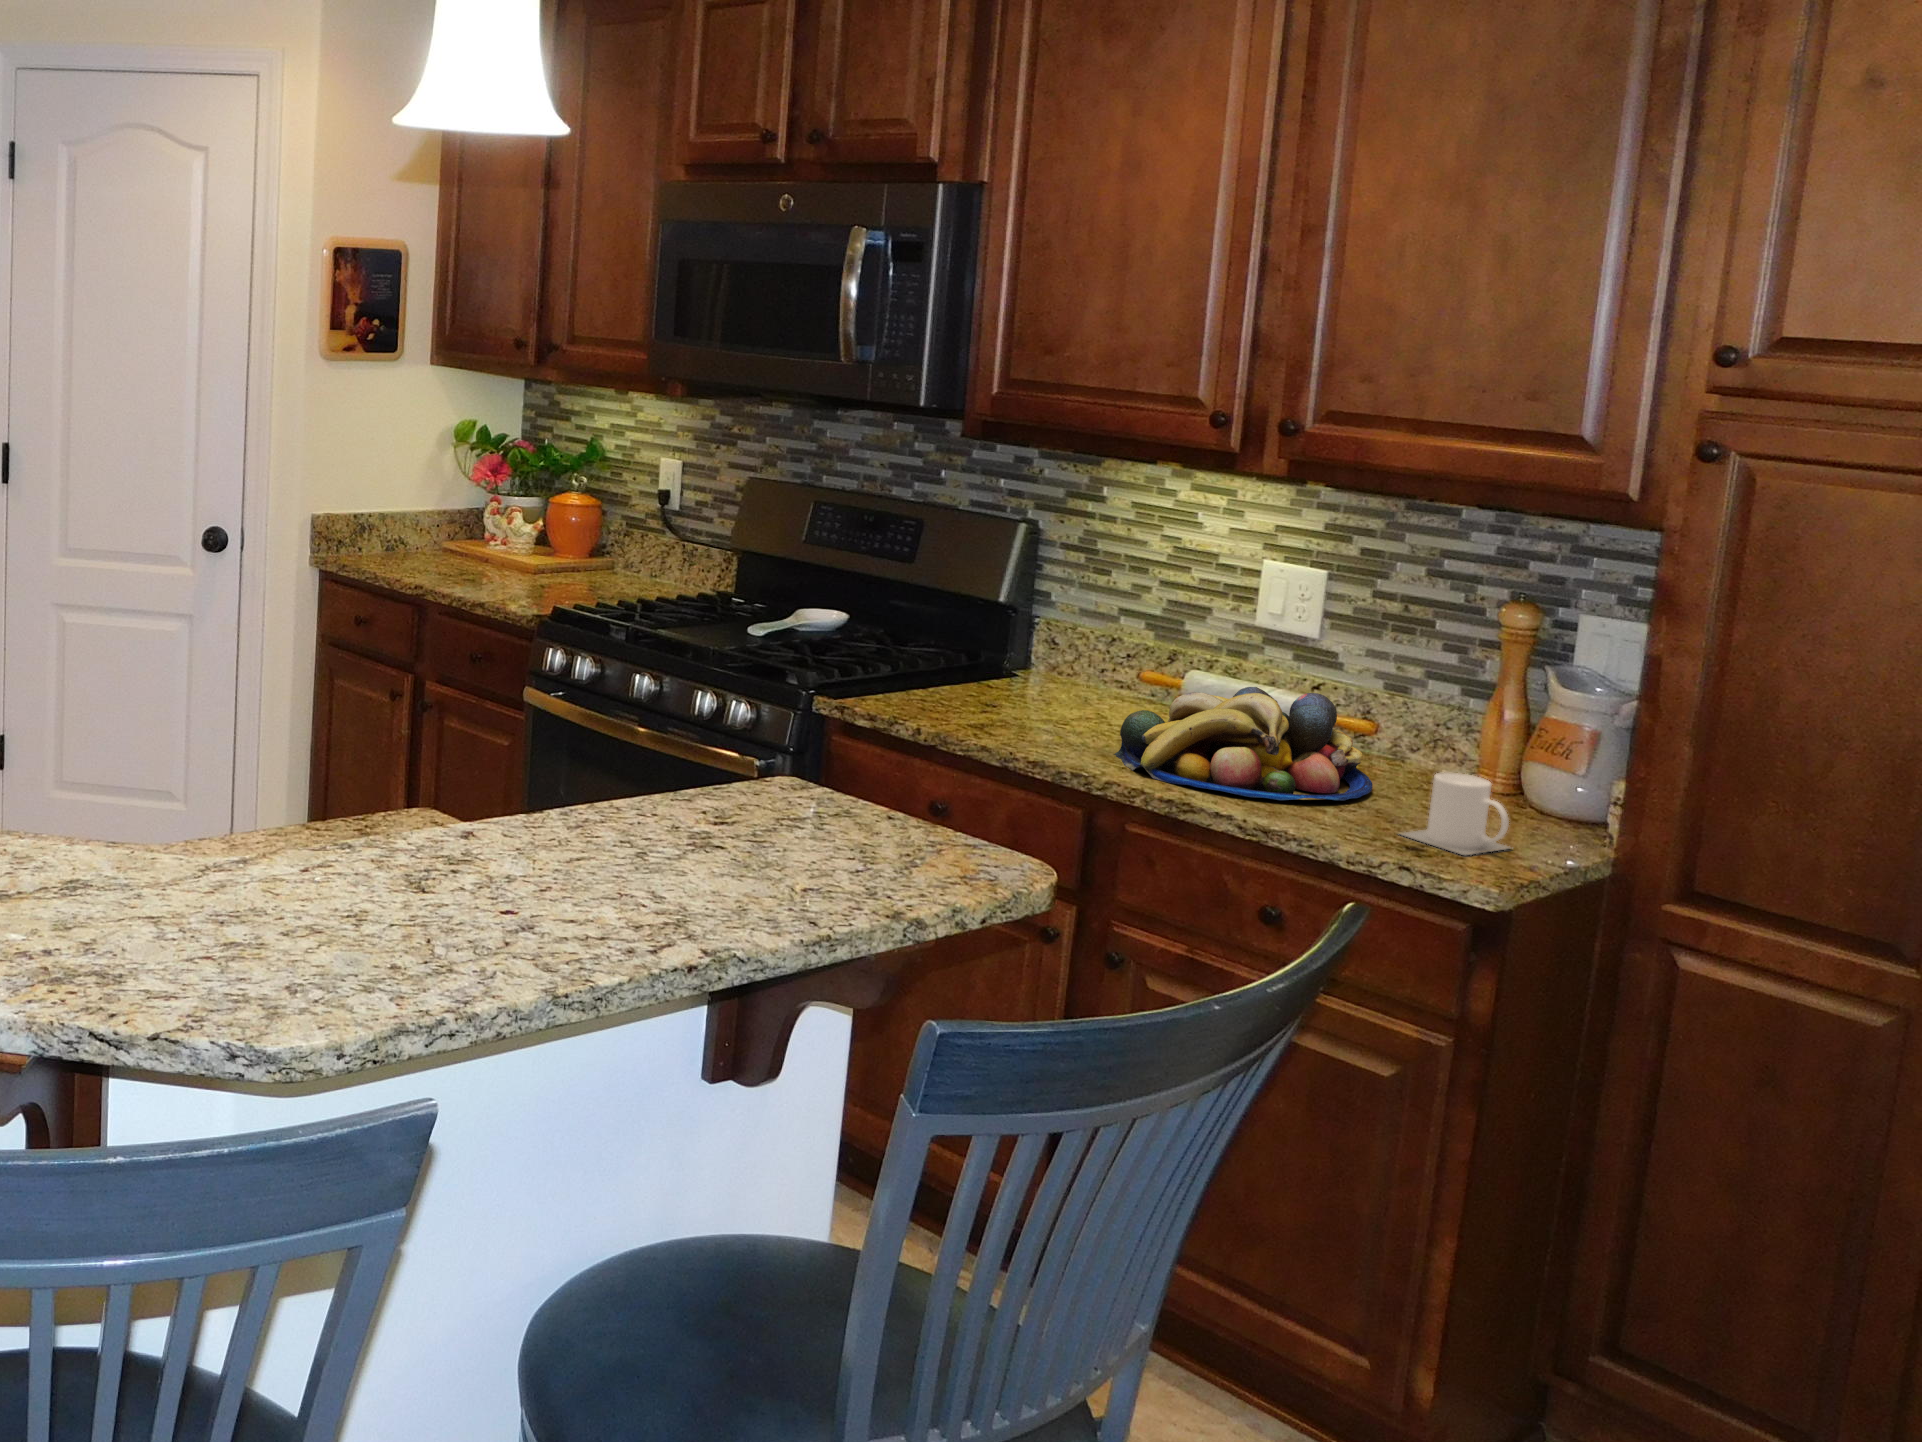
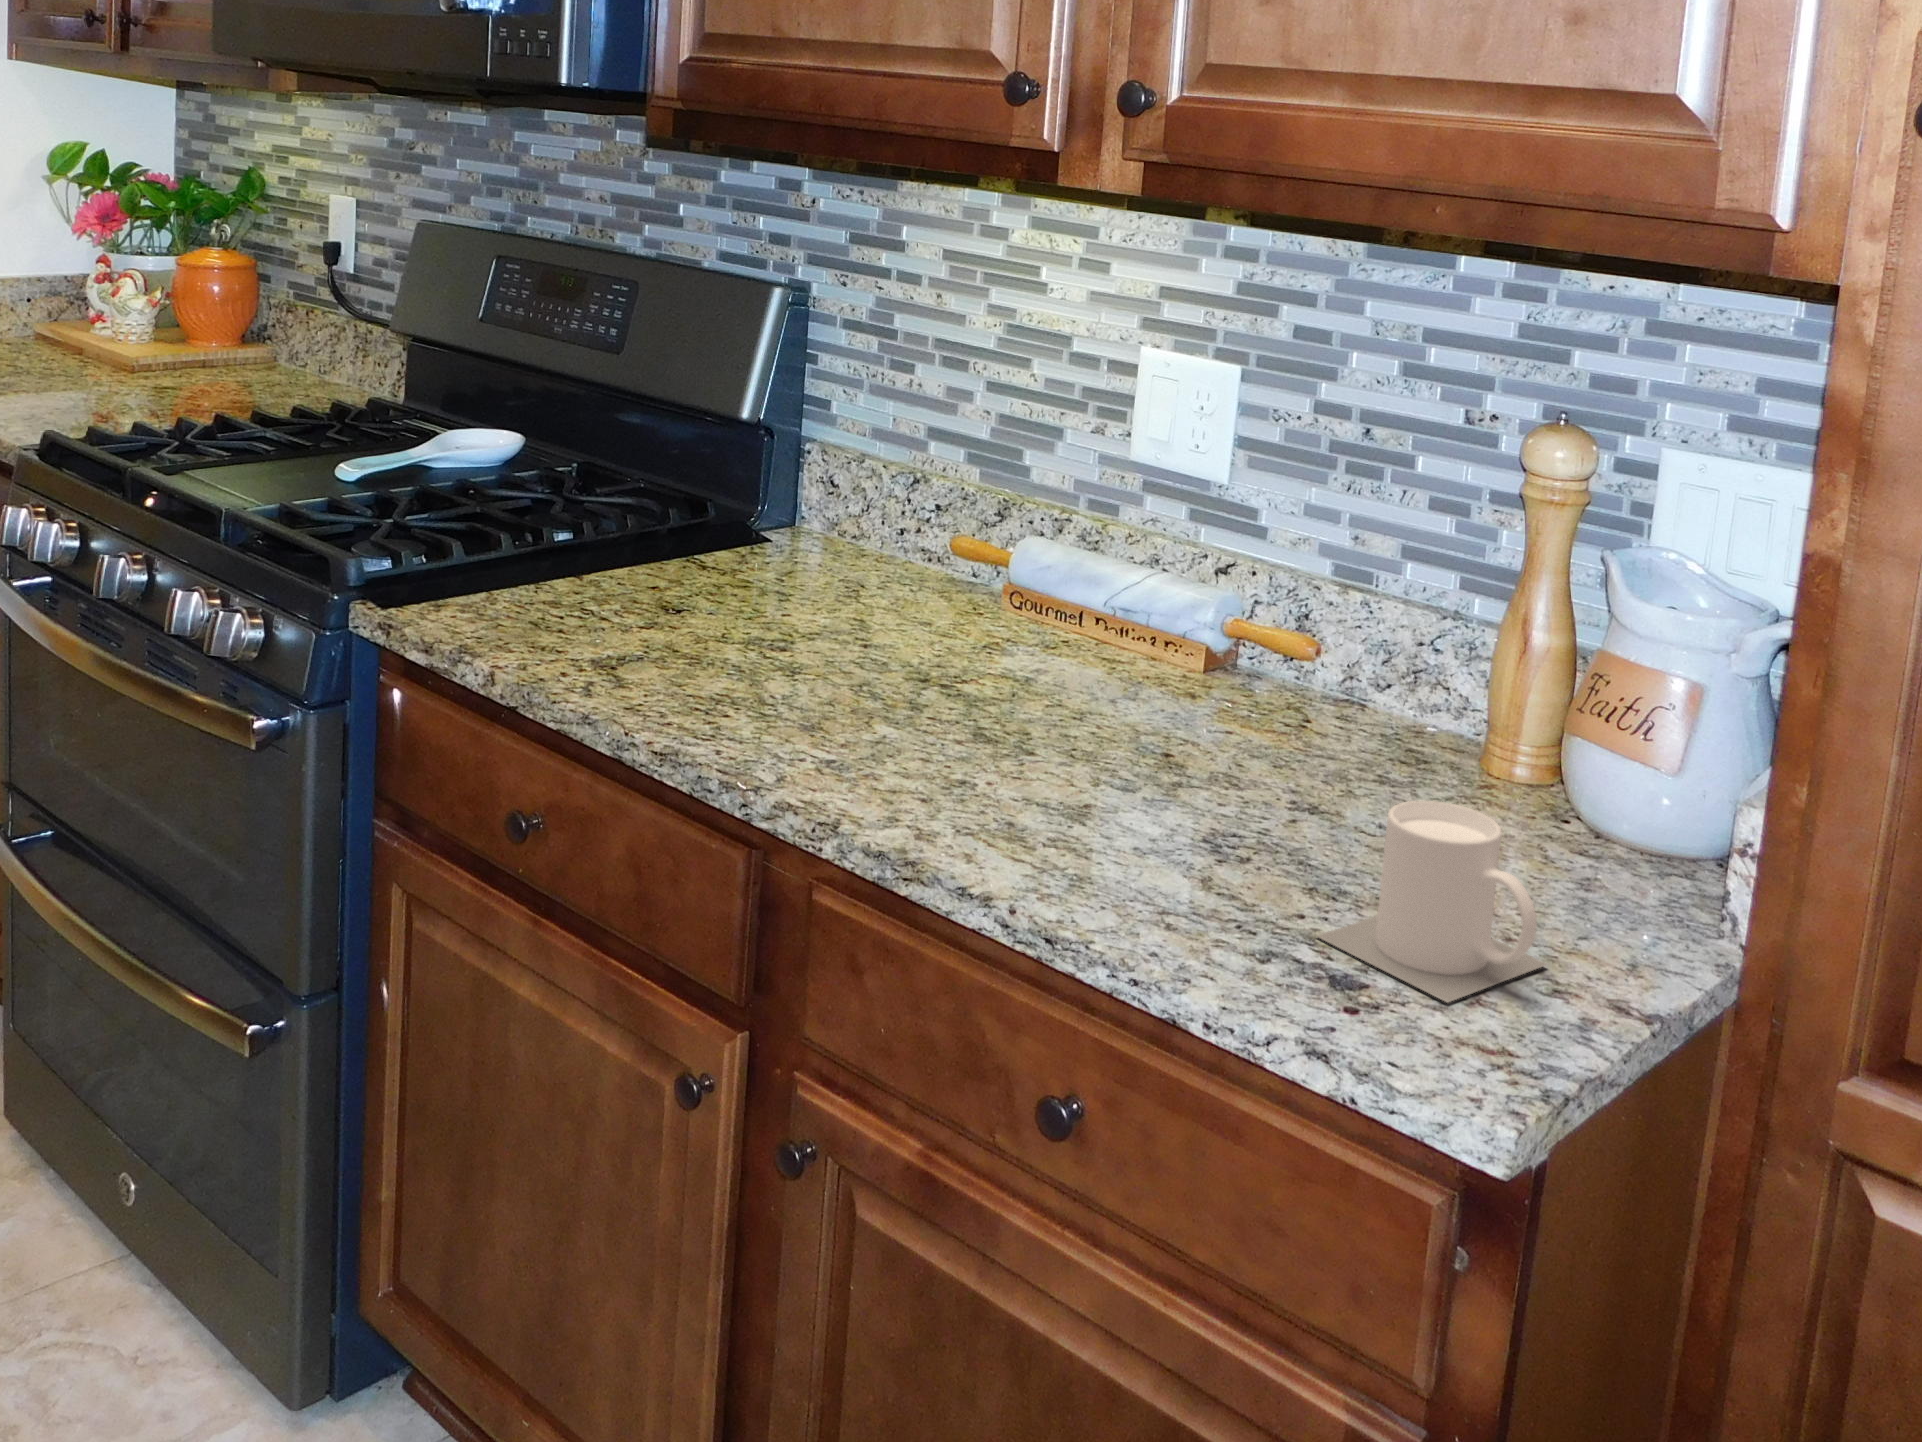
fruit bowl: present [1114,687,1373,800] -> none [825,591,1291,849]

